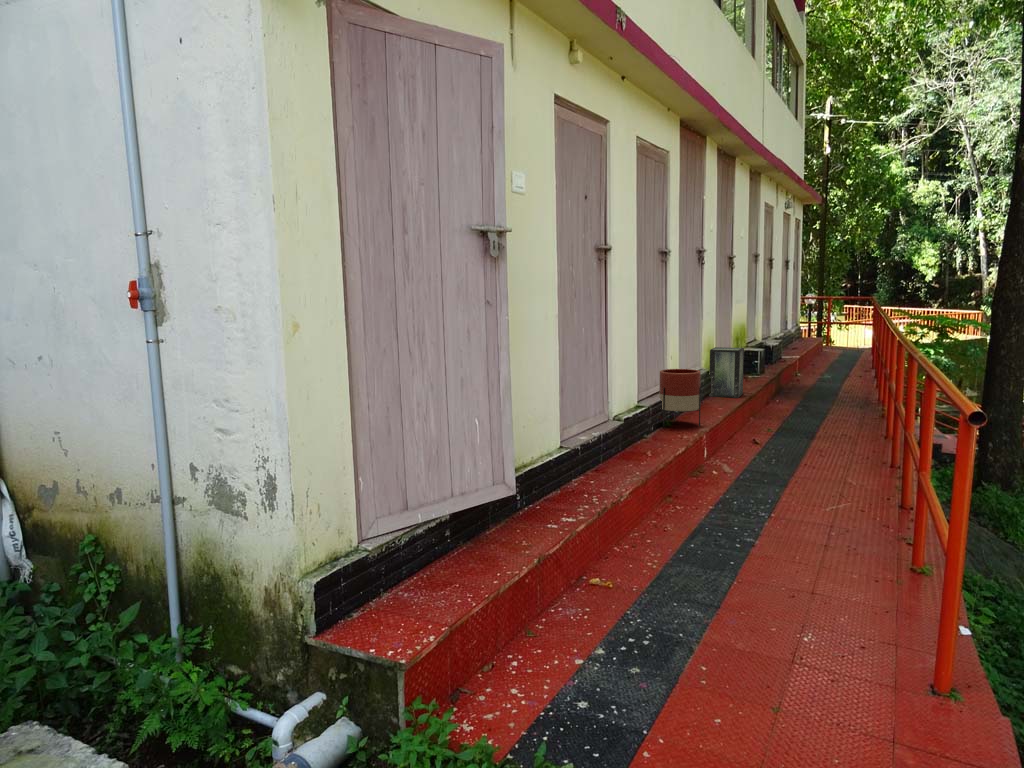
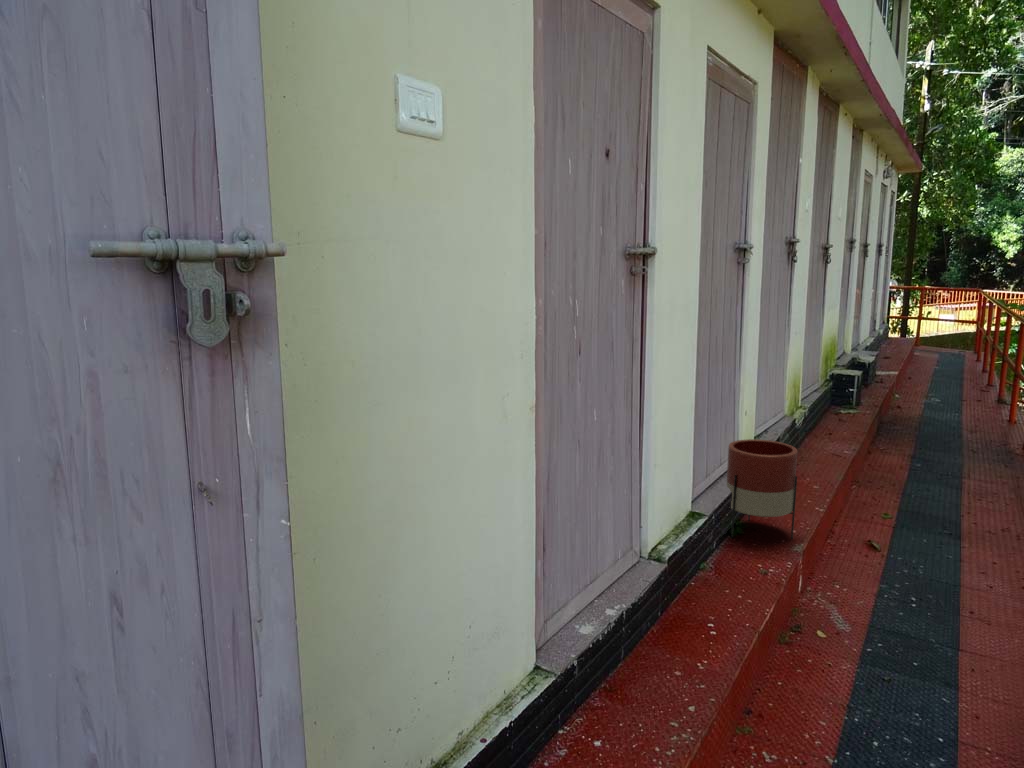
storage box: present [709,347,744,398] -> none [794,382,848,462]

